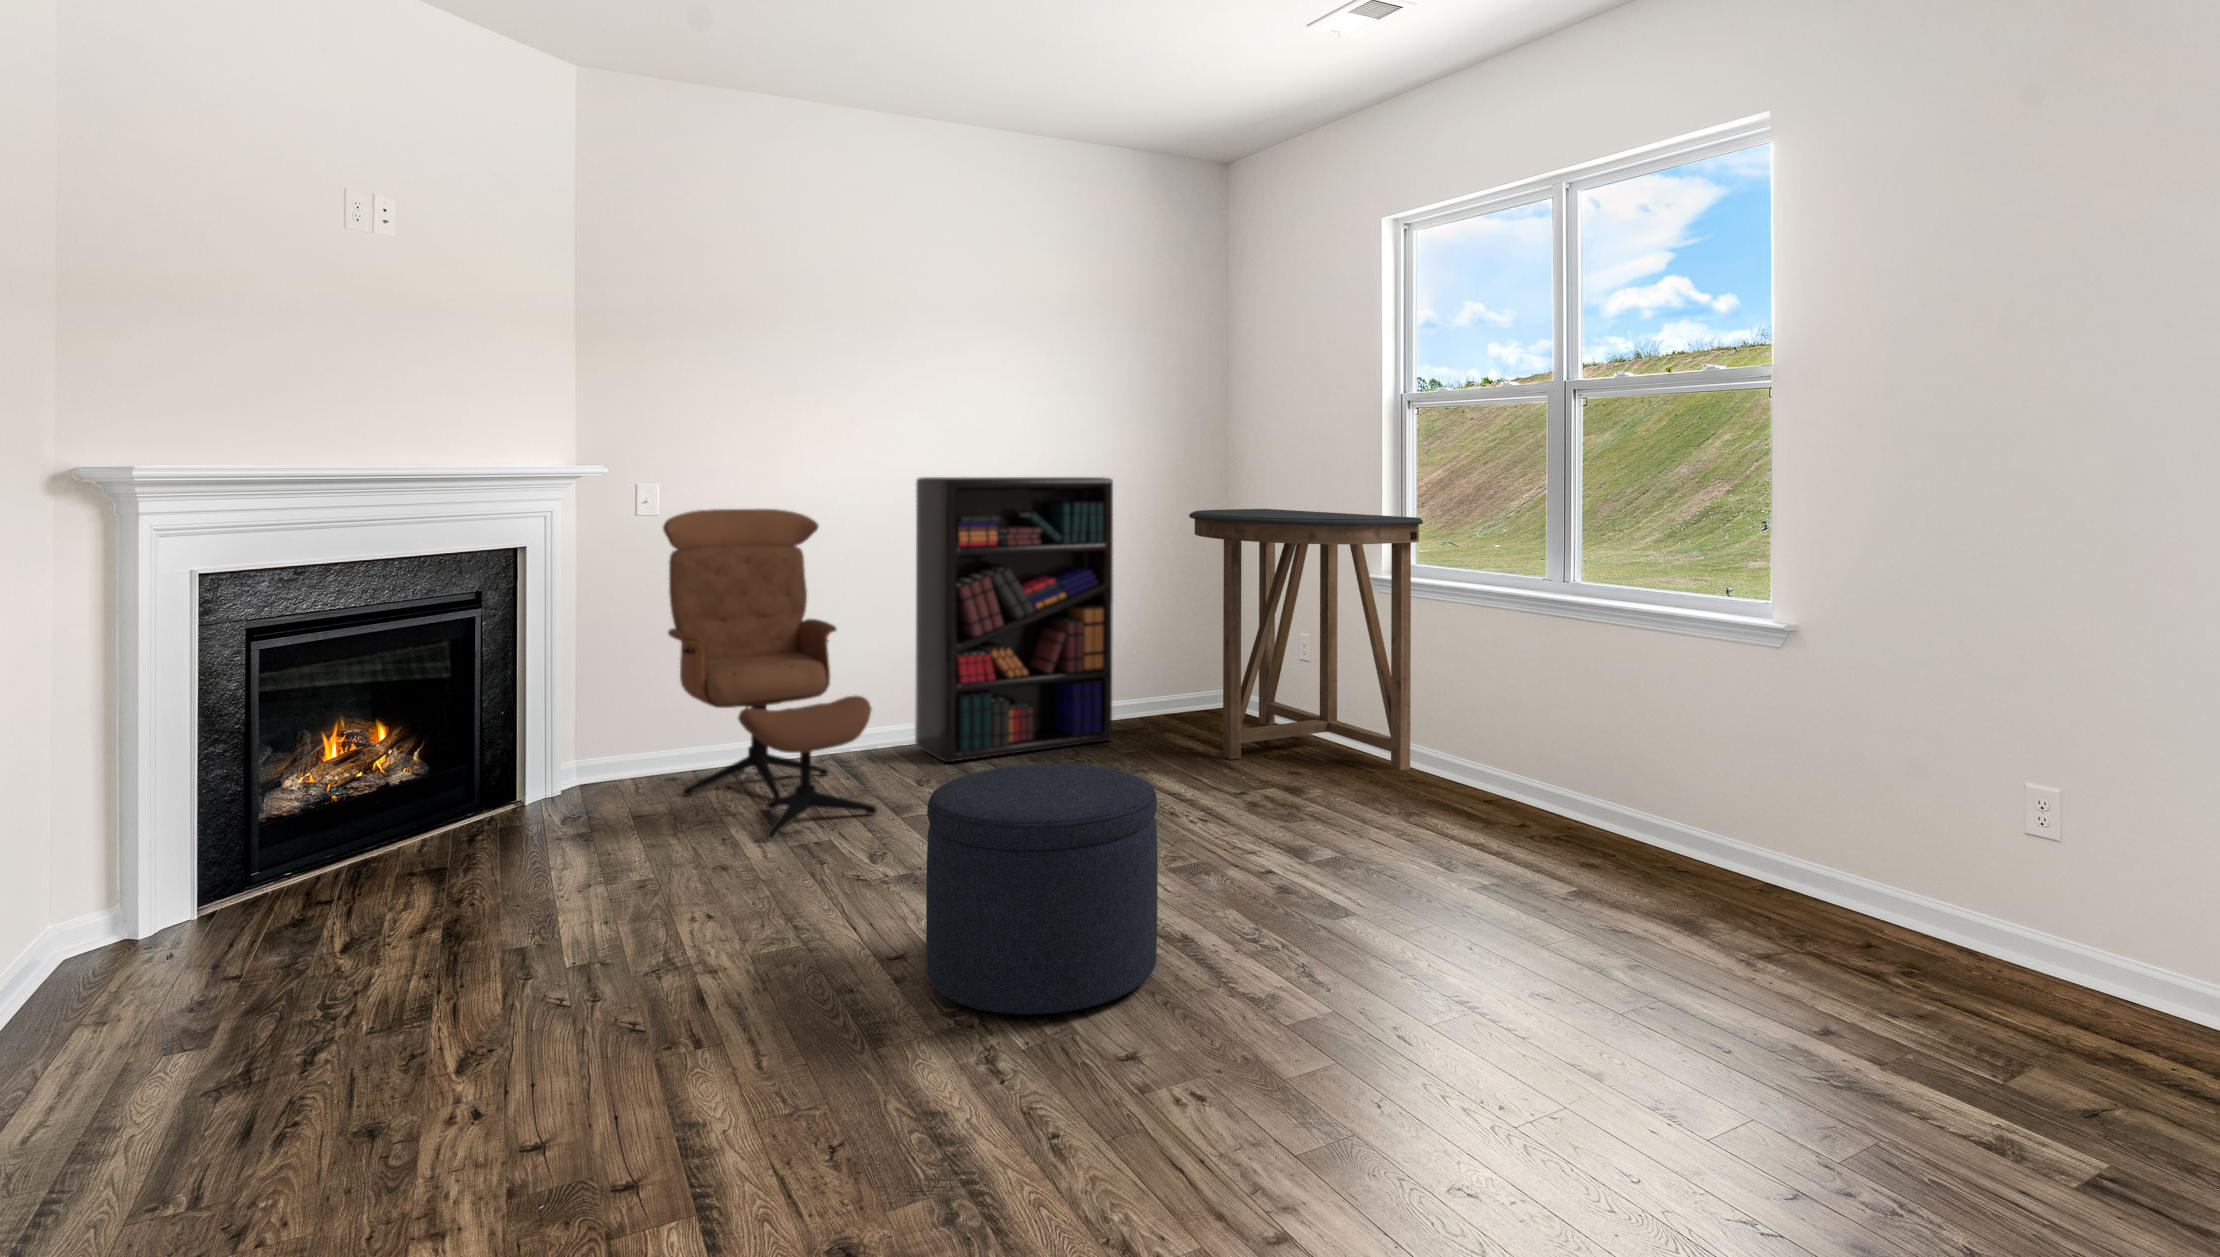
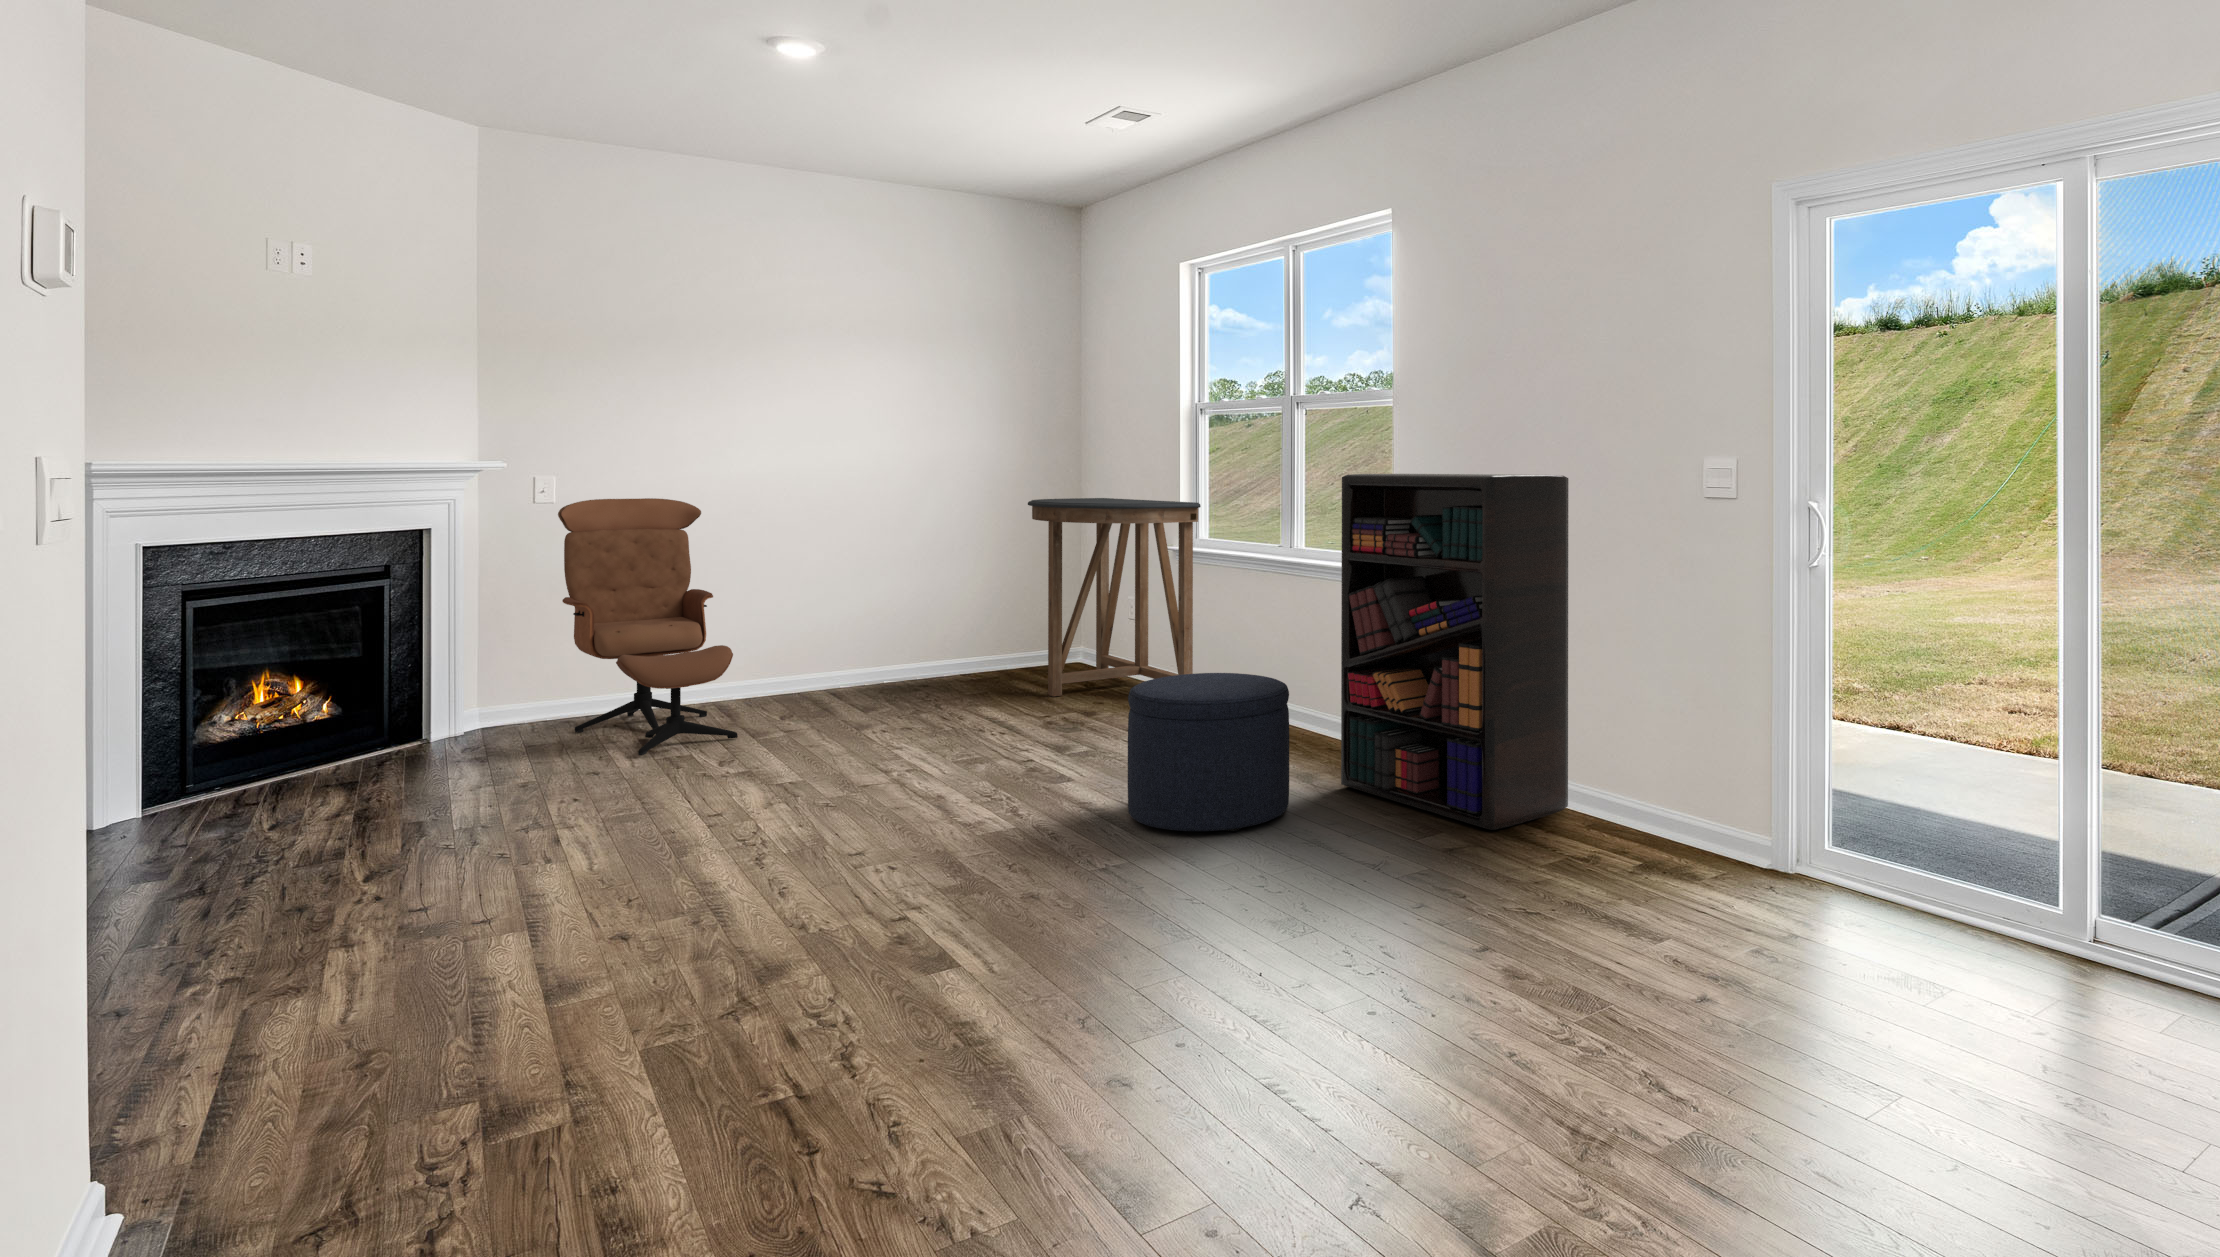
bookshelf: present [915,477,1113,762] -> present [1341,474,1568,830]
ottoman: present [926,764,1158,1014] -> present [1128,673,1289,831]

